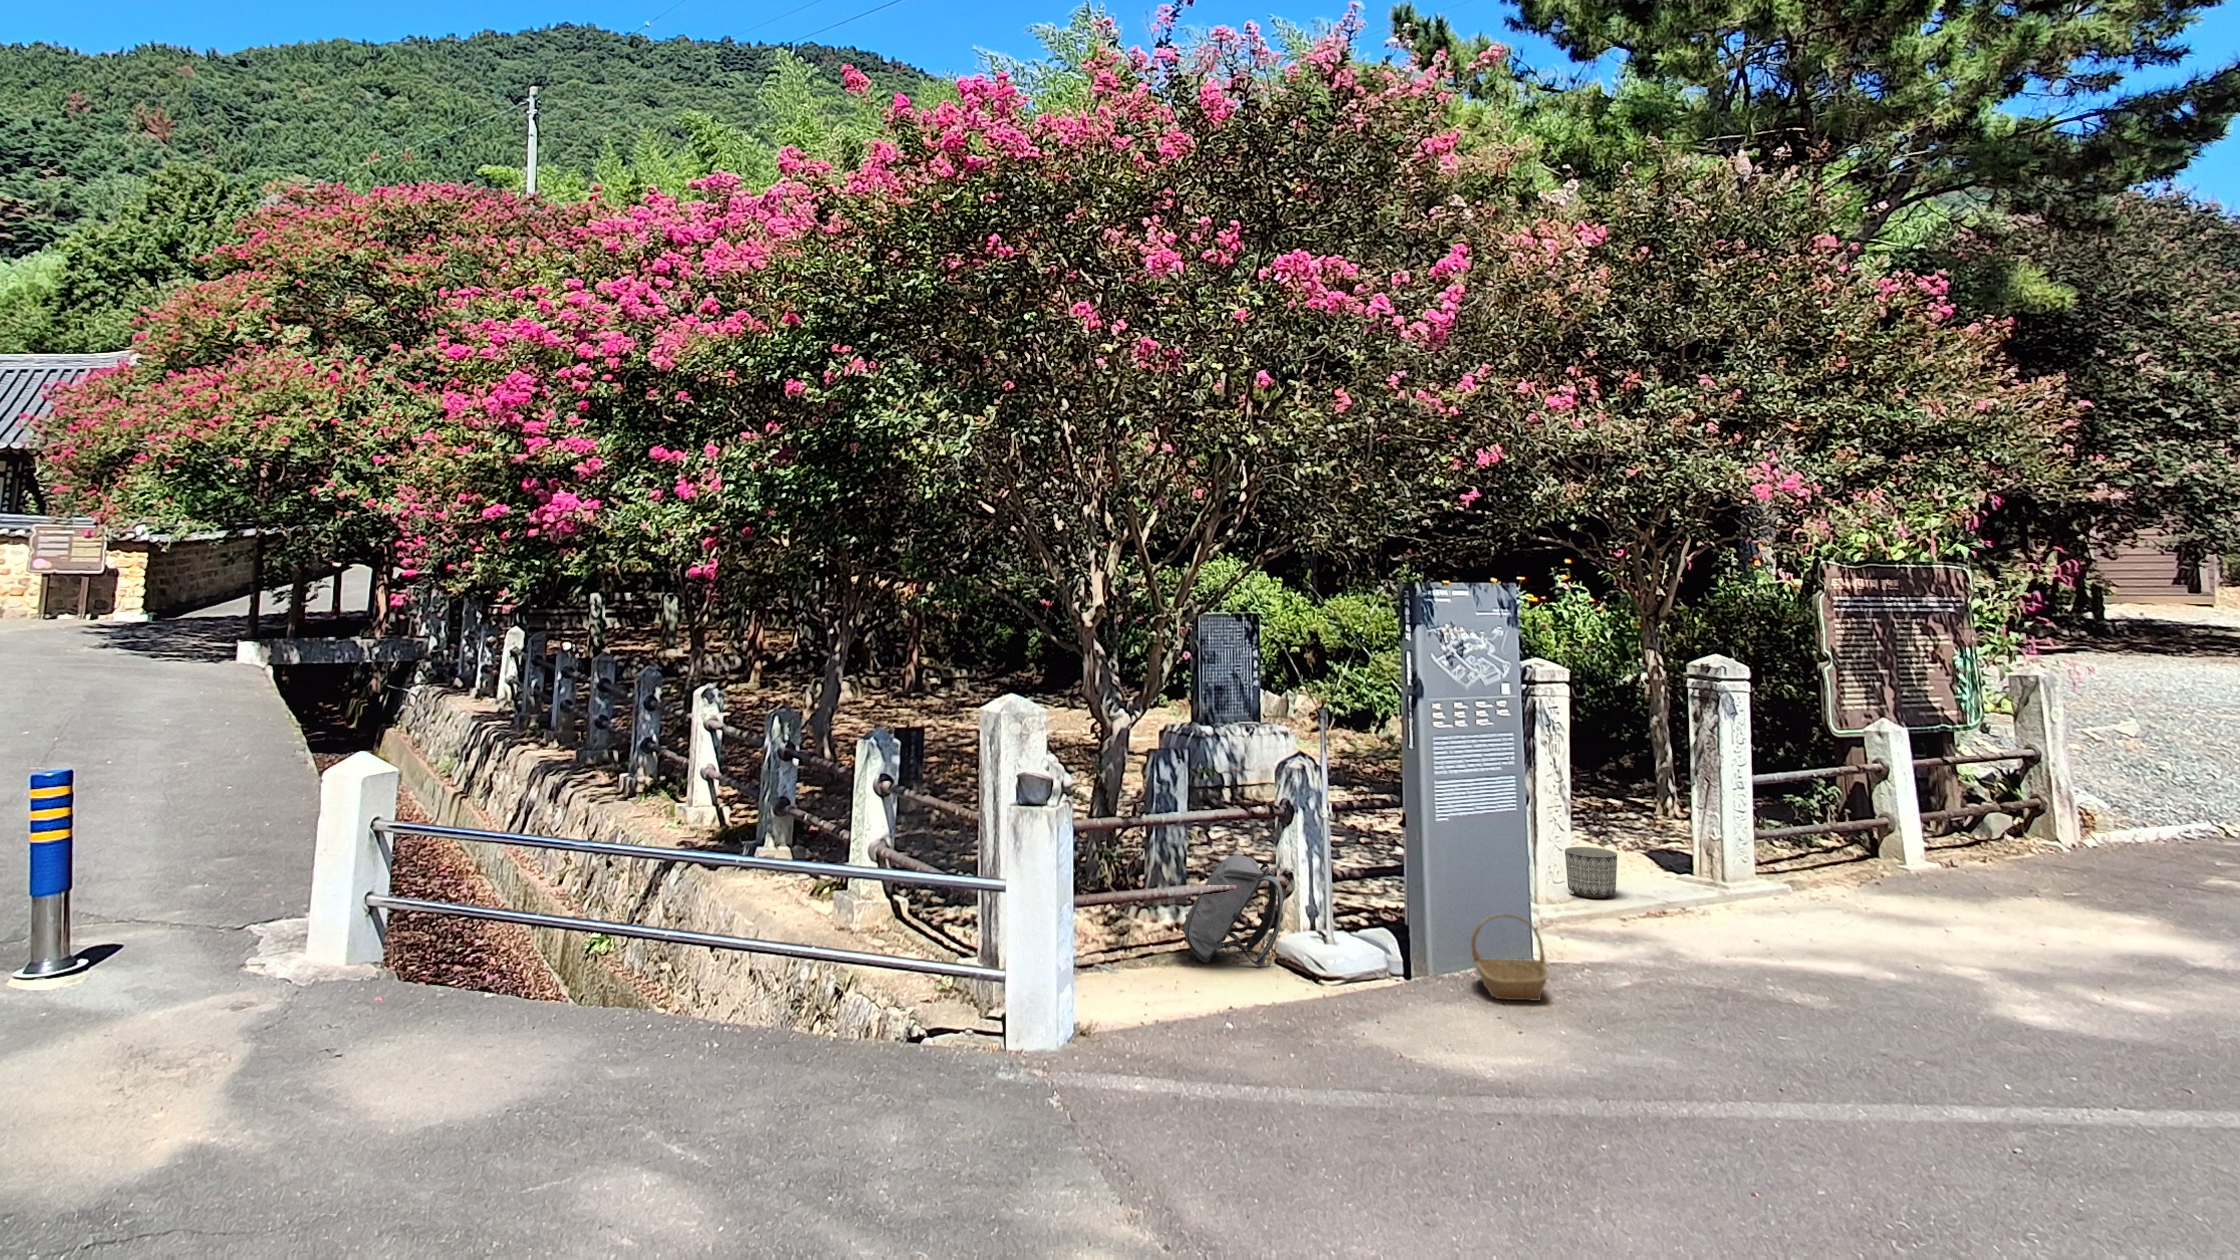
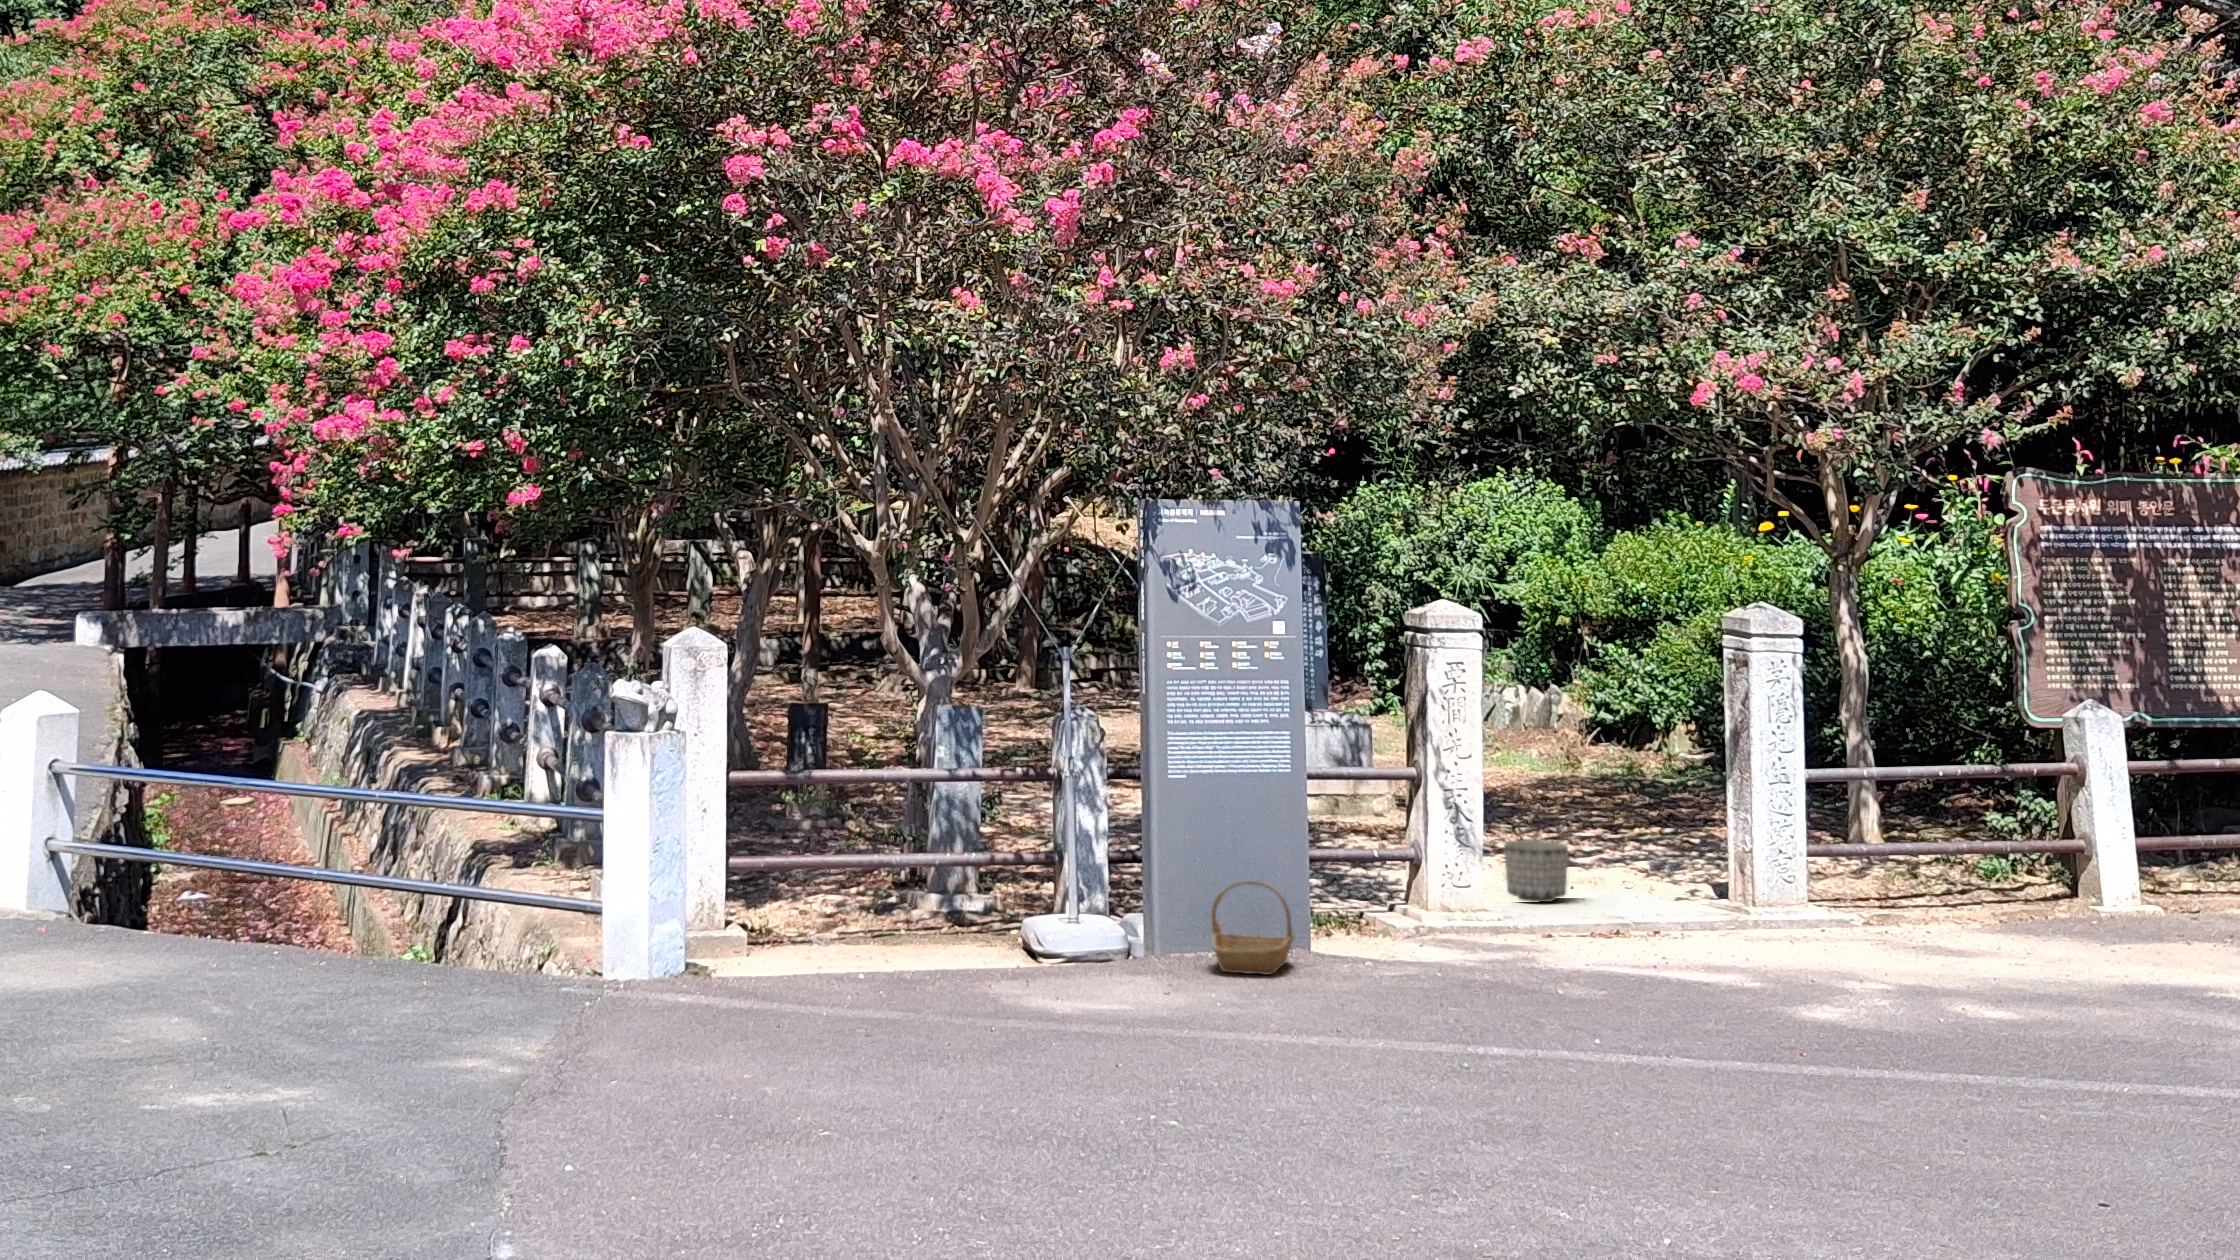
backpack: present [1183,855,1283,966] -> none [920,820,1036,942]

